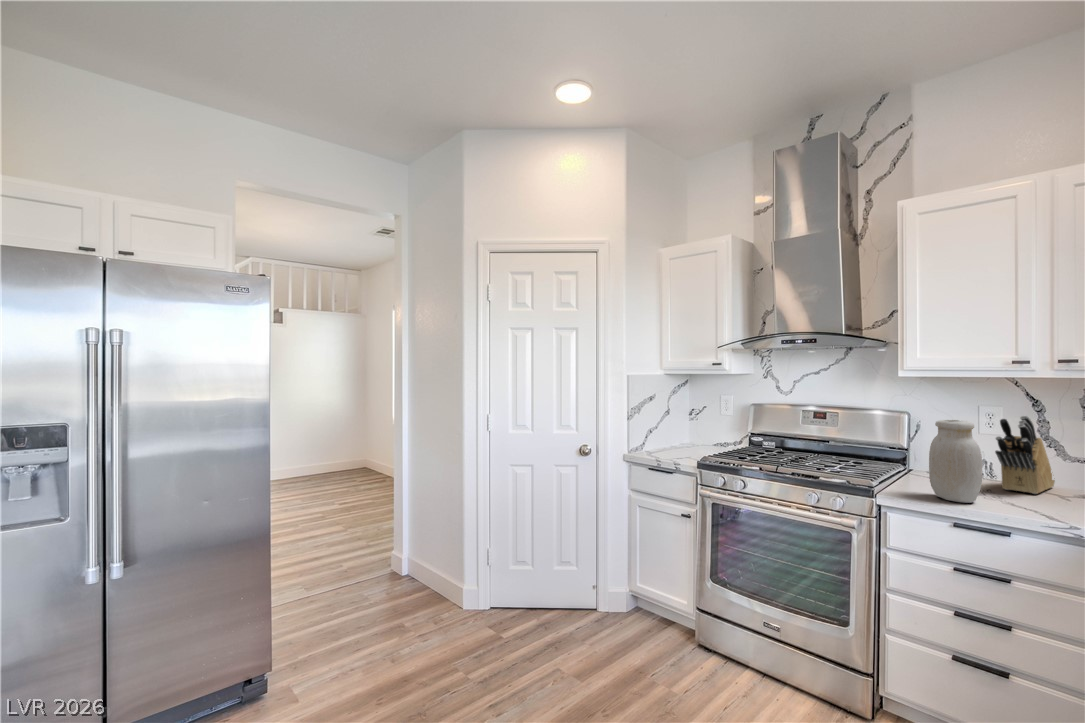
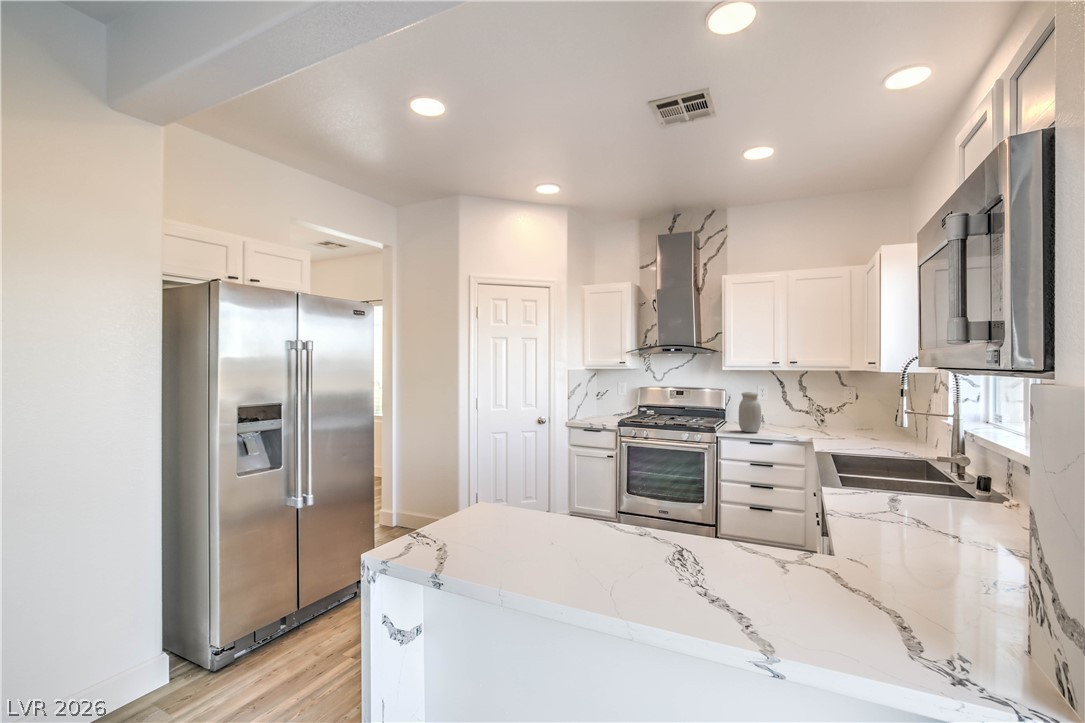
knife block: present [995,416,1055,494] -> none [765,389,788,428]

